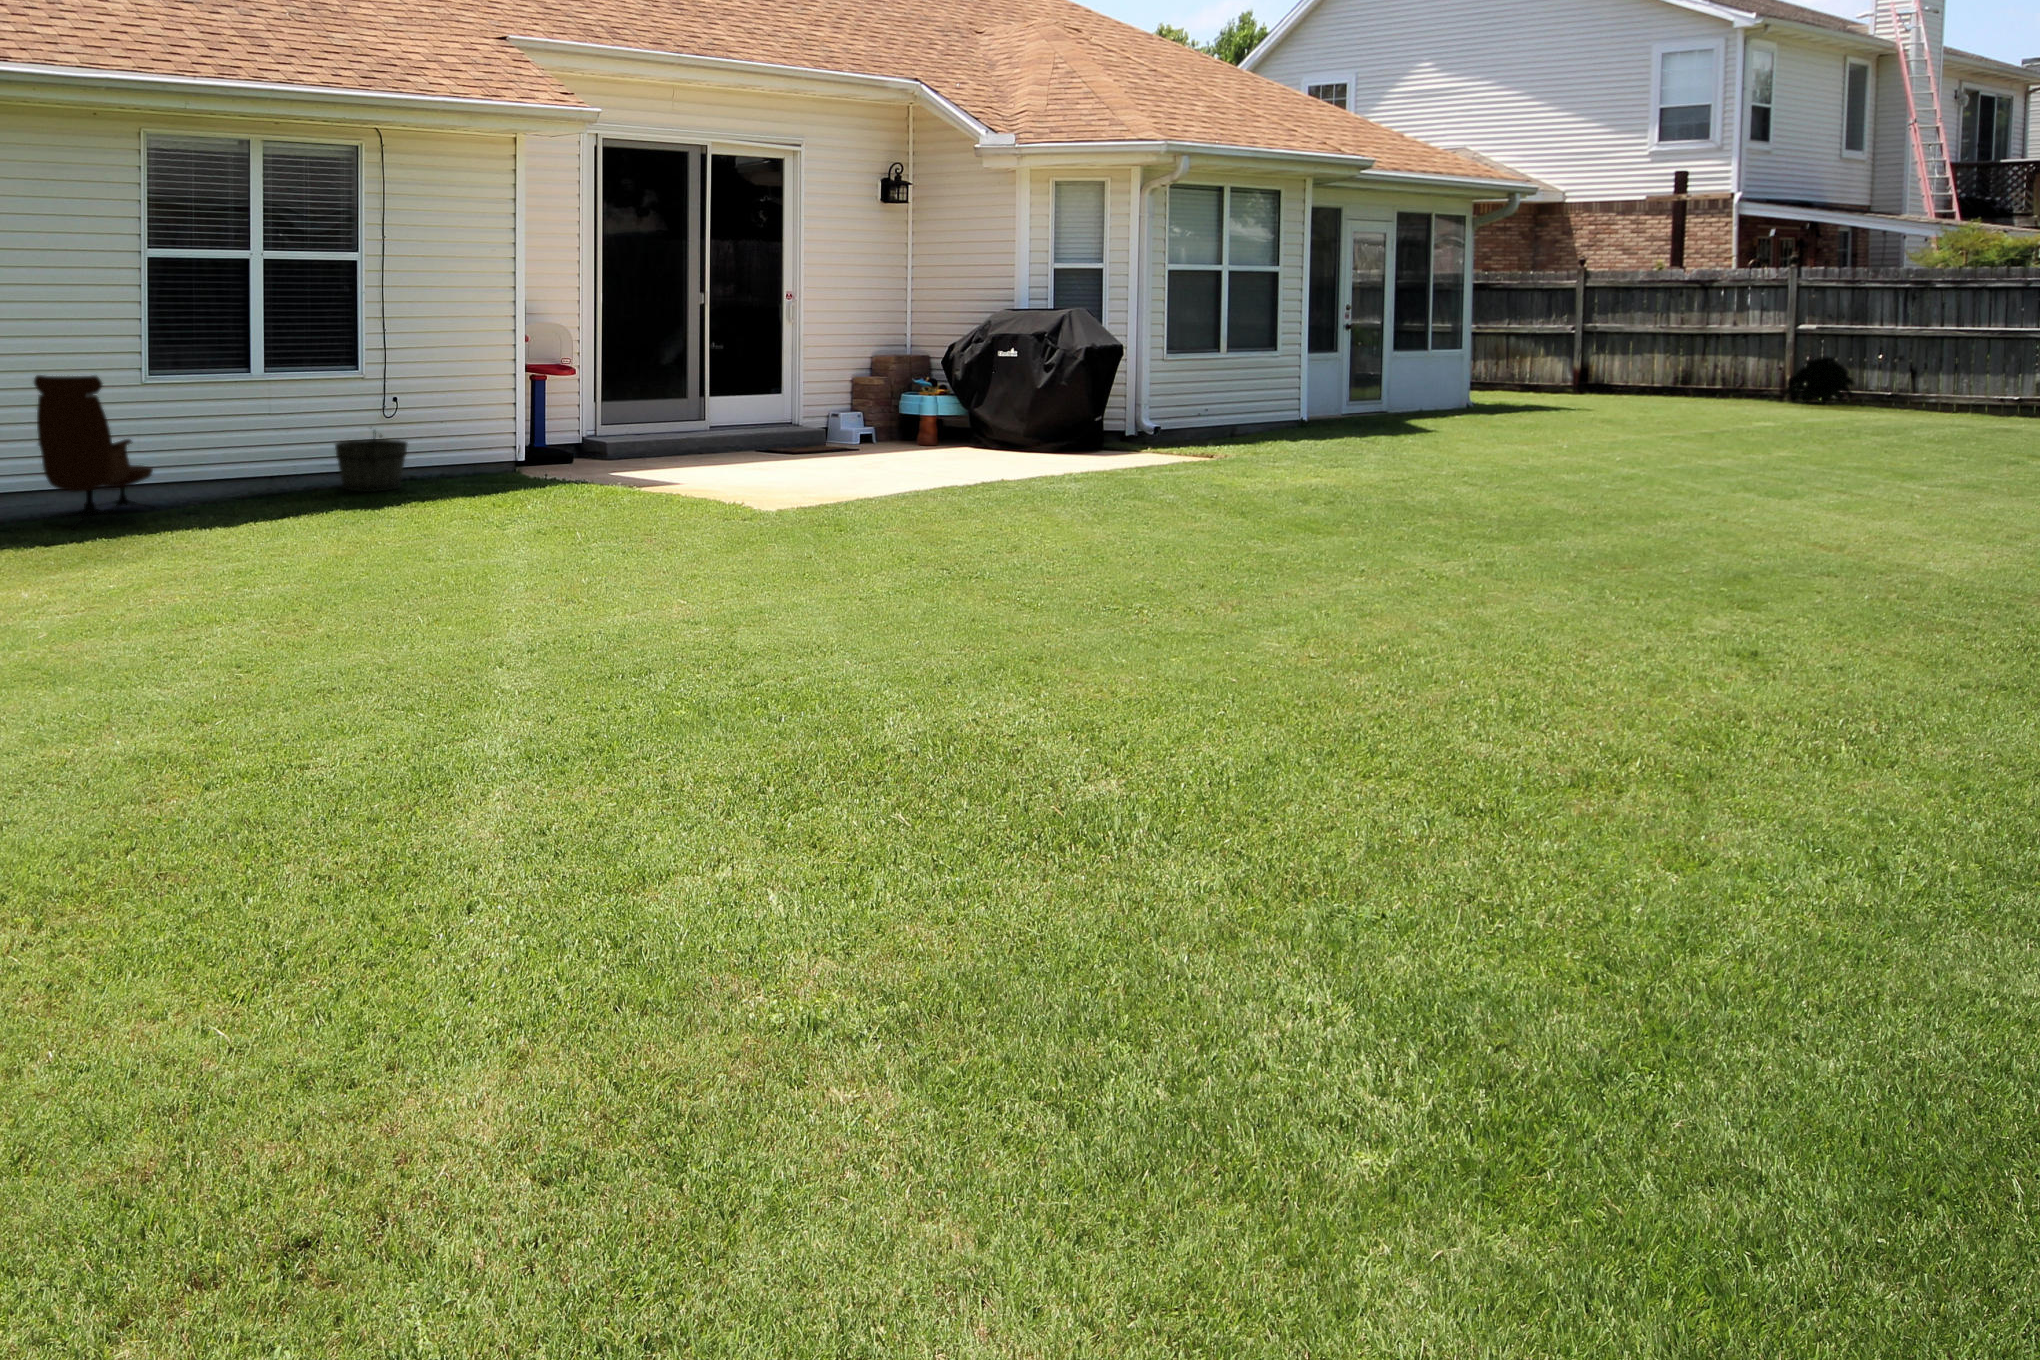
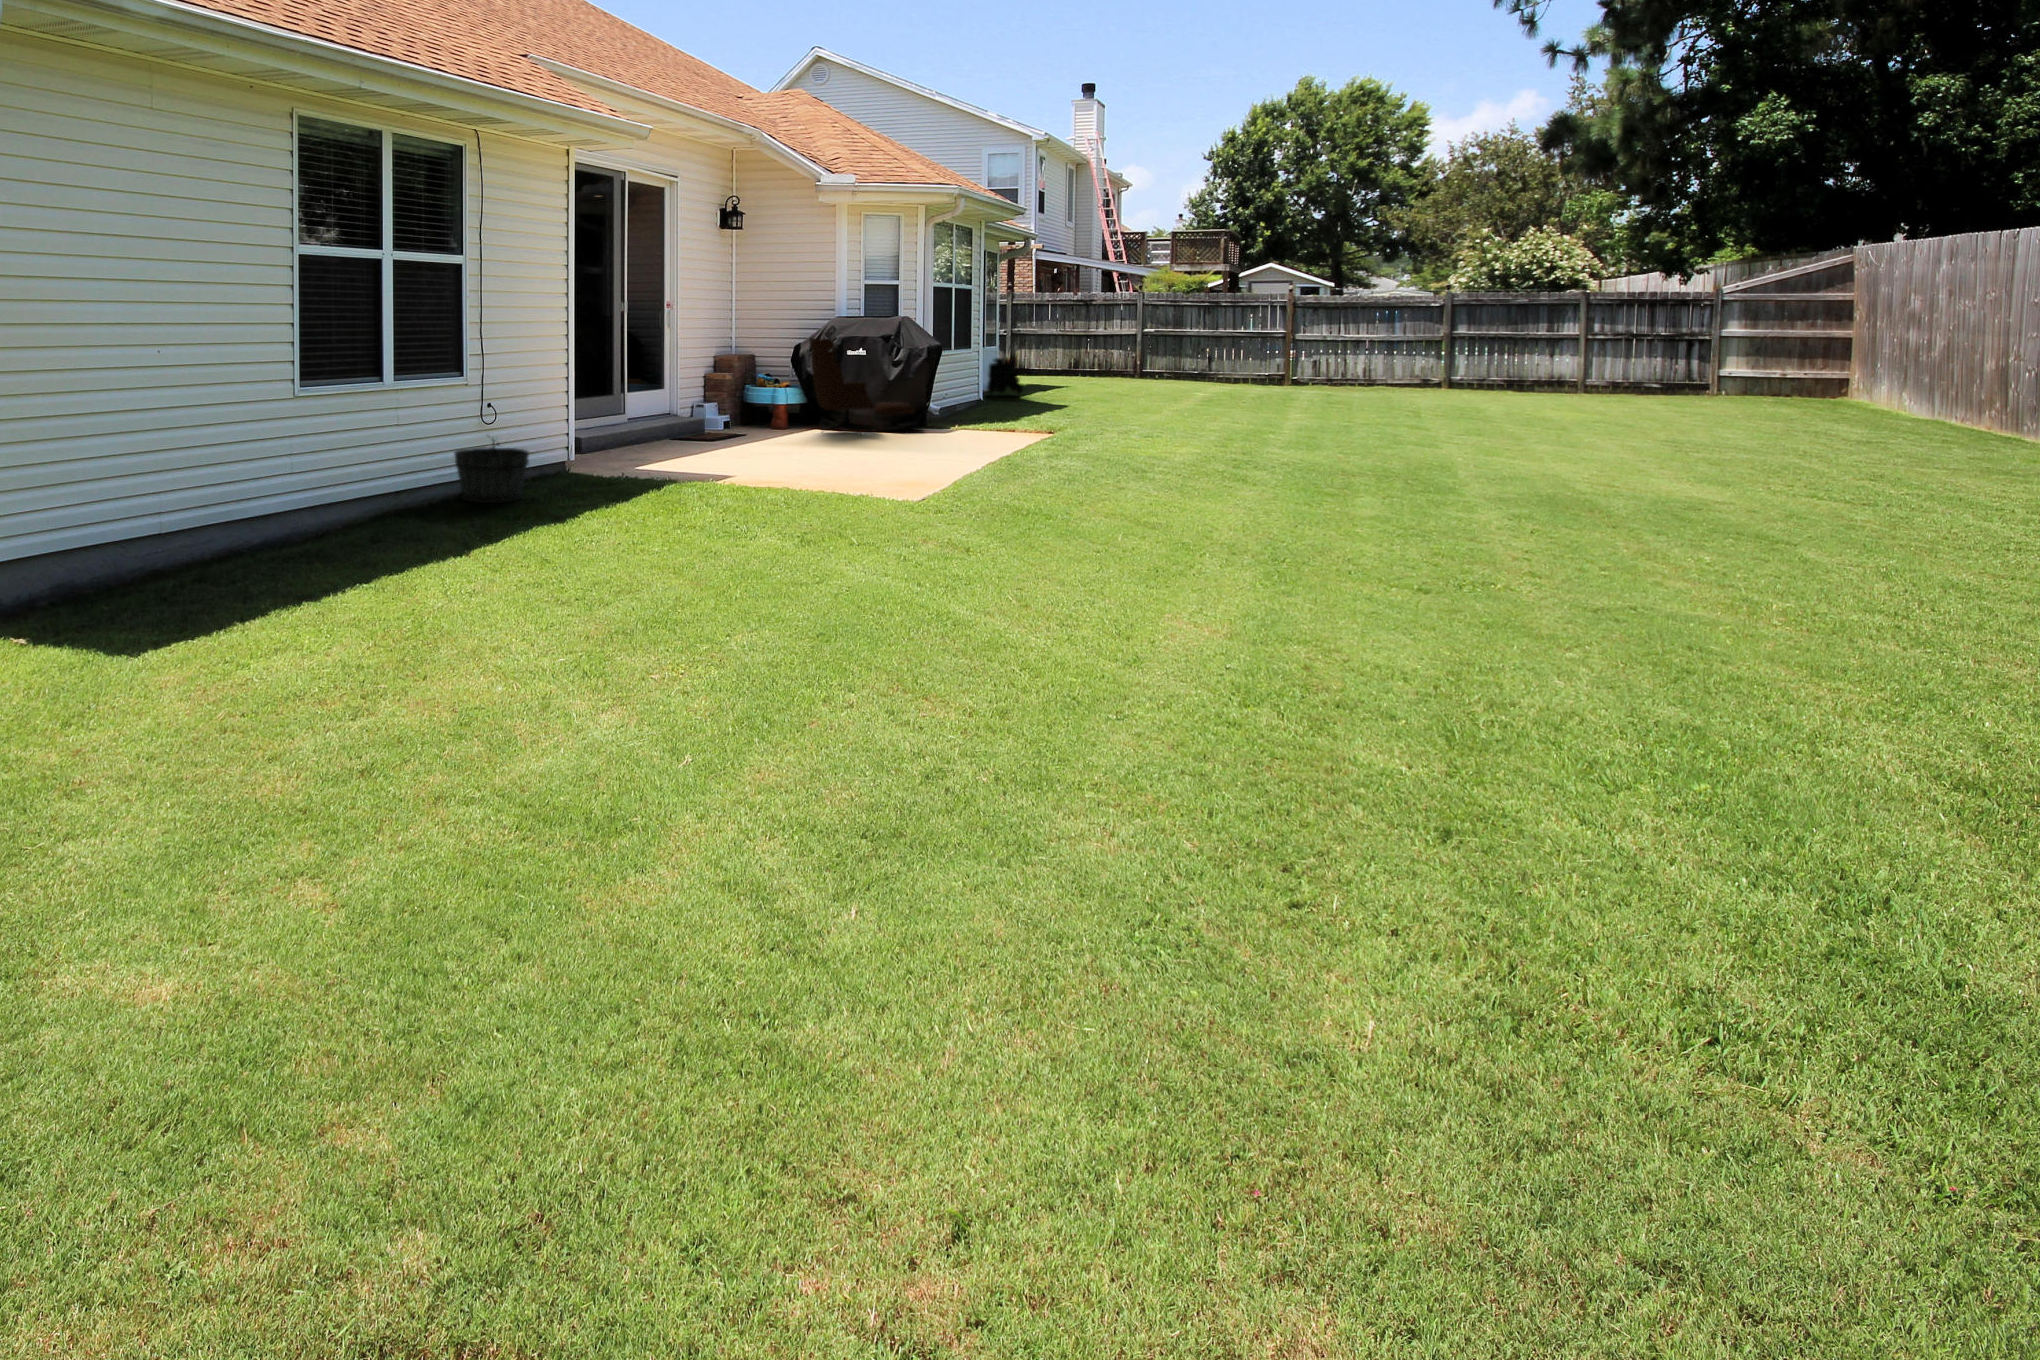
potted plant: present [1784,357,1854,403] -> present [987,358,1022,393]
lounge chair: present [34,375,154,529] -> present [809,337,915,430]

